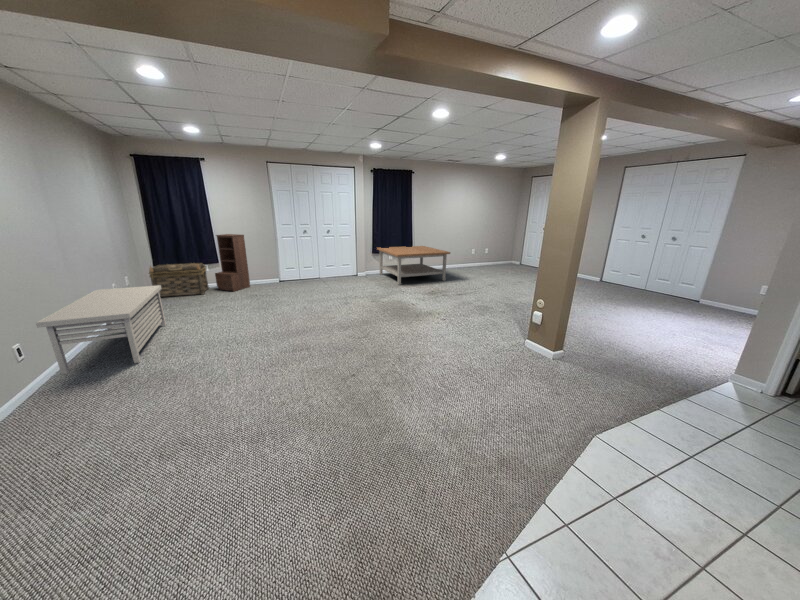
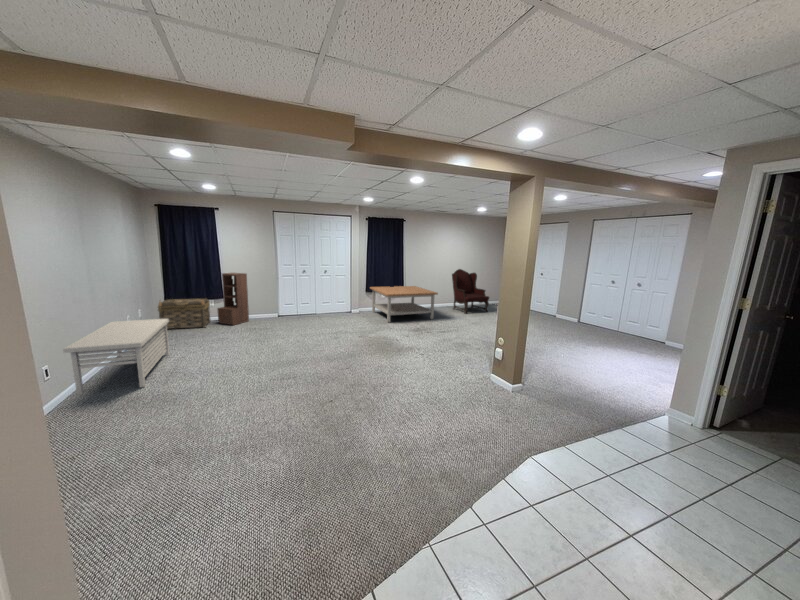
armchair: none [462,227,502,274] -> present [452,269,489,314]

